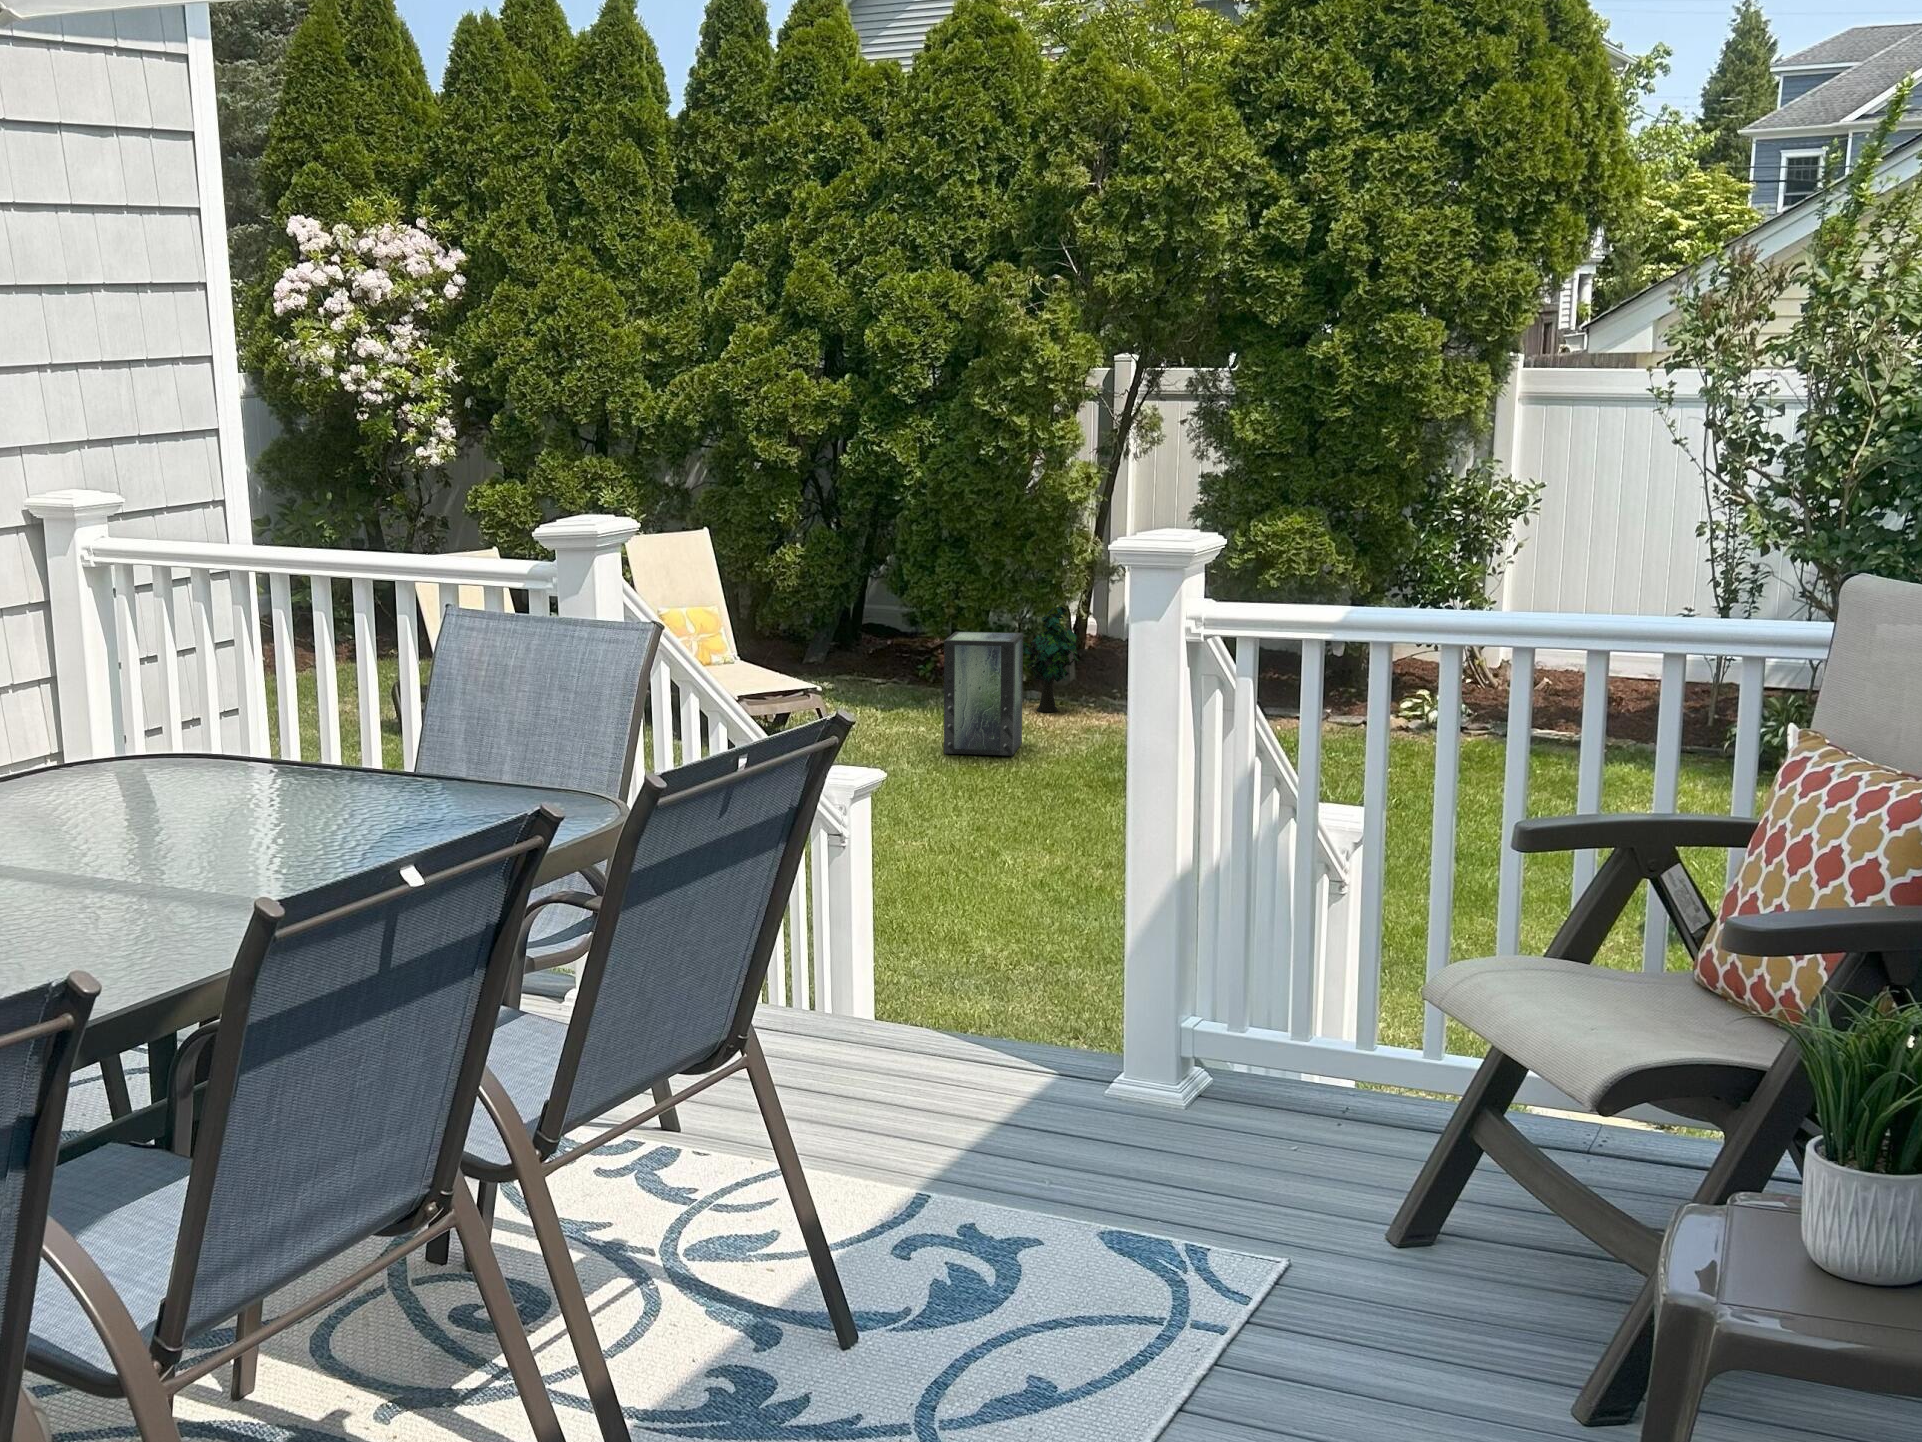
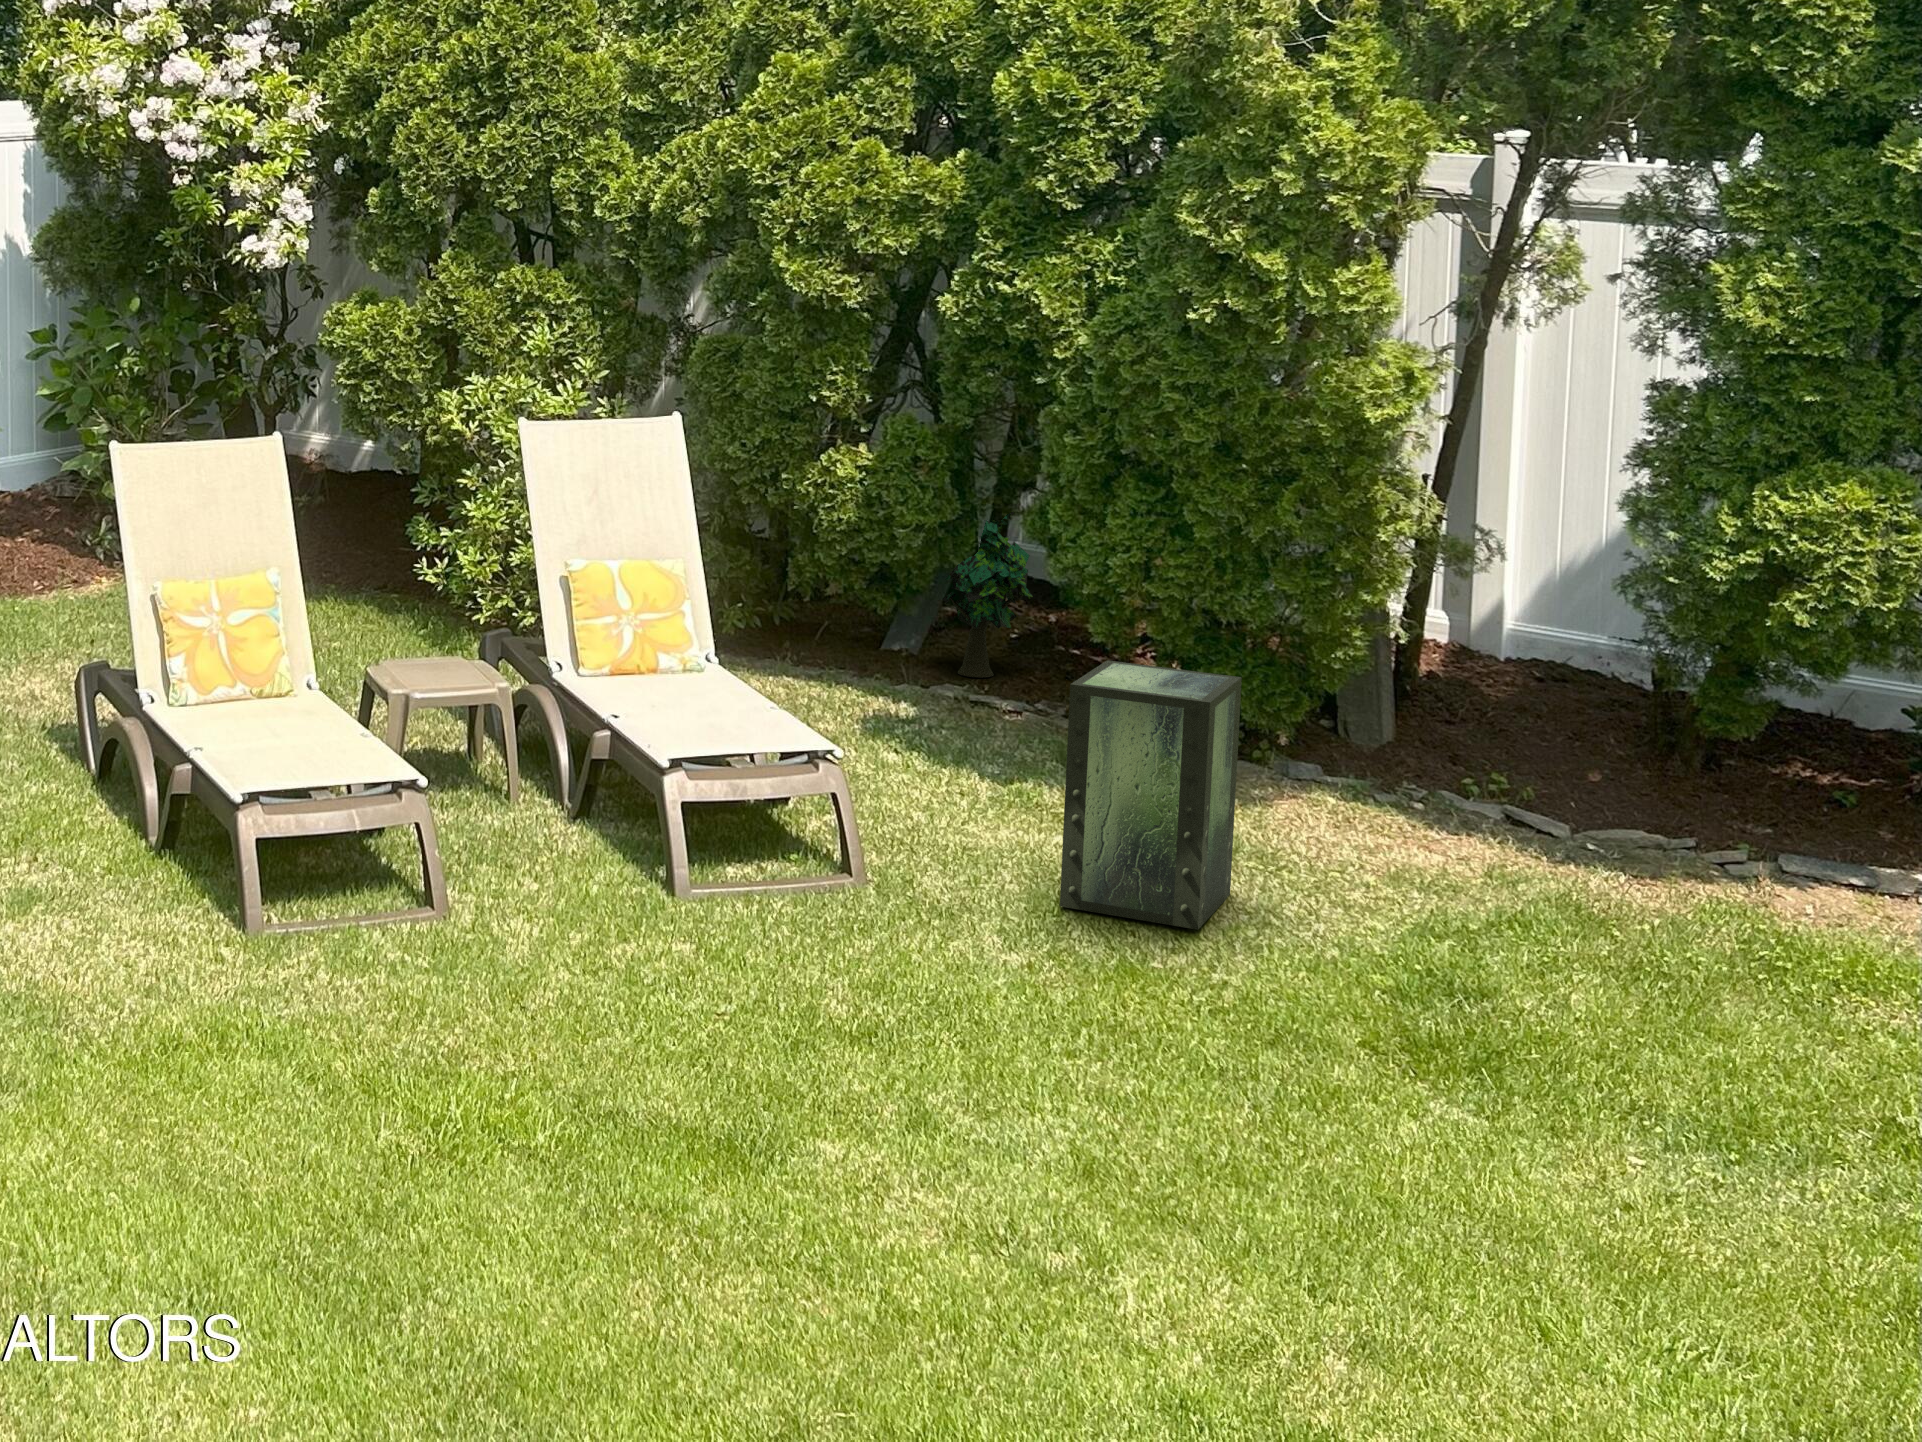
decorative plant: present [1023,606,1079,712] -> present [942,512,1033,677]

